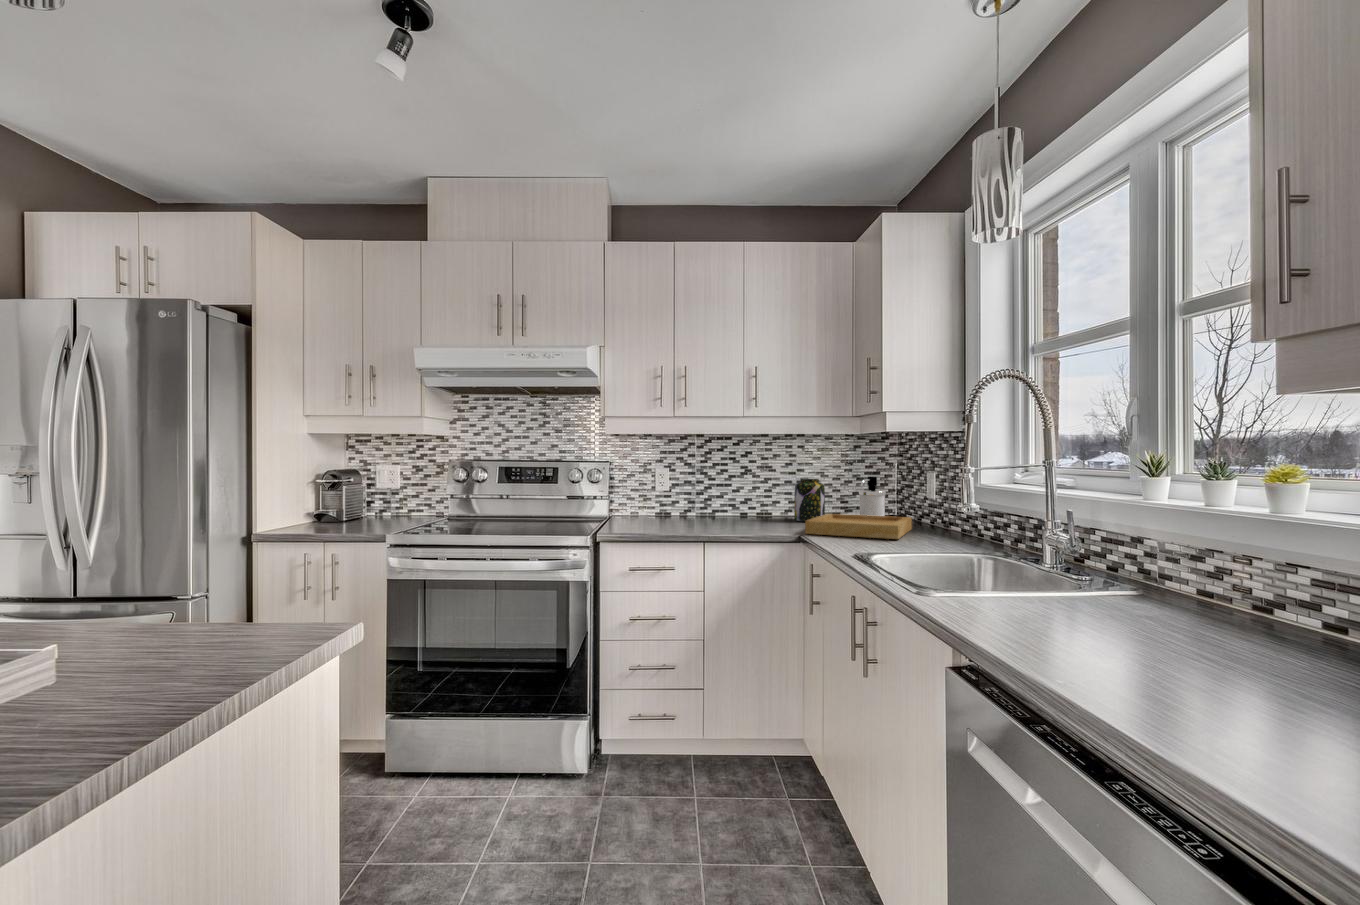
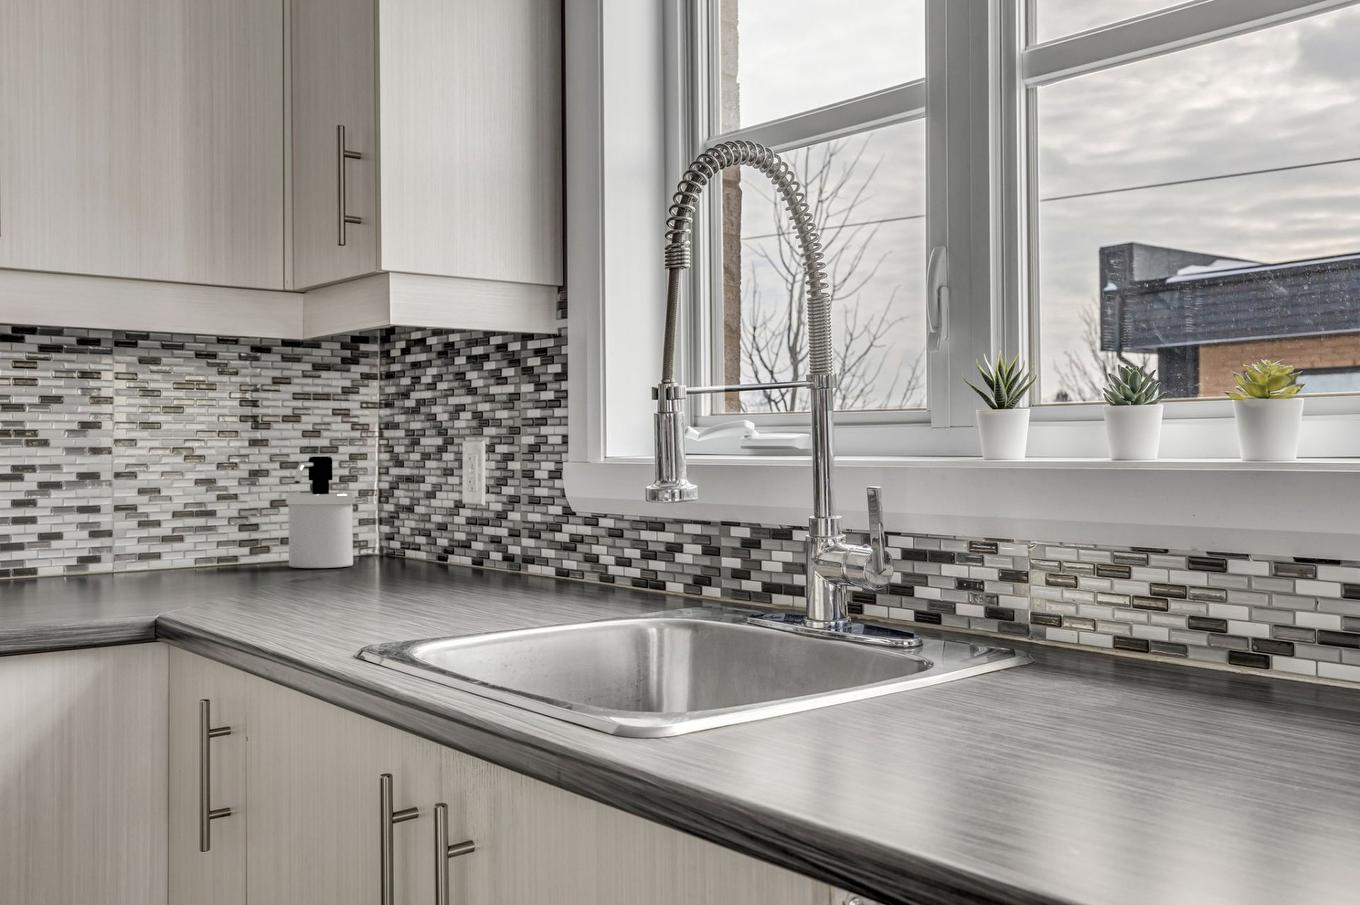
jar: present [794,479,825,521] -> none [113,463,200,580]
tray: present [805,514,912,539] -> none [164,551,434,606]

